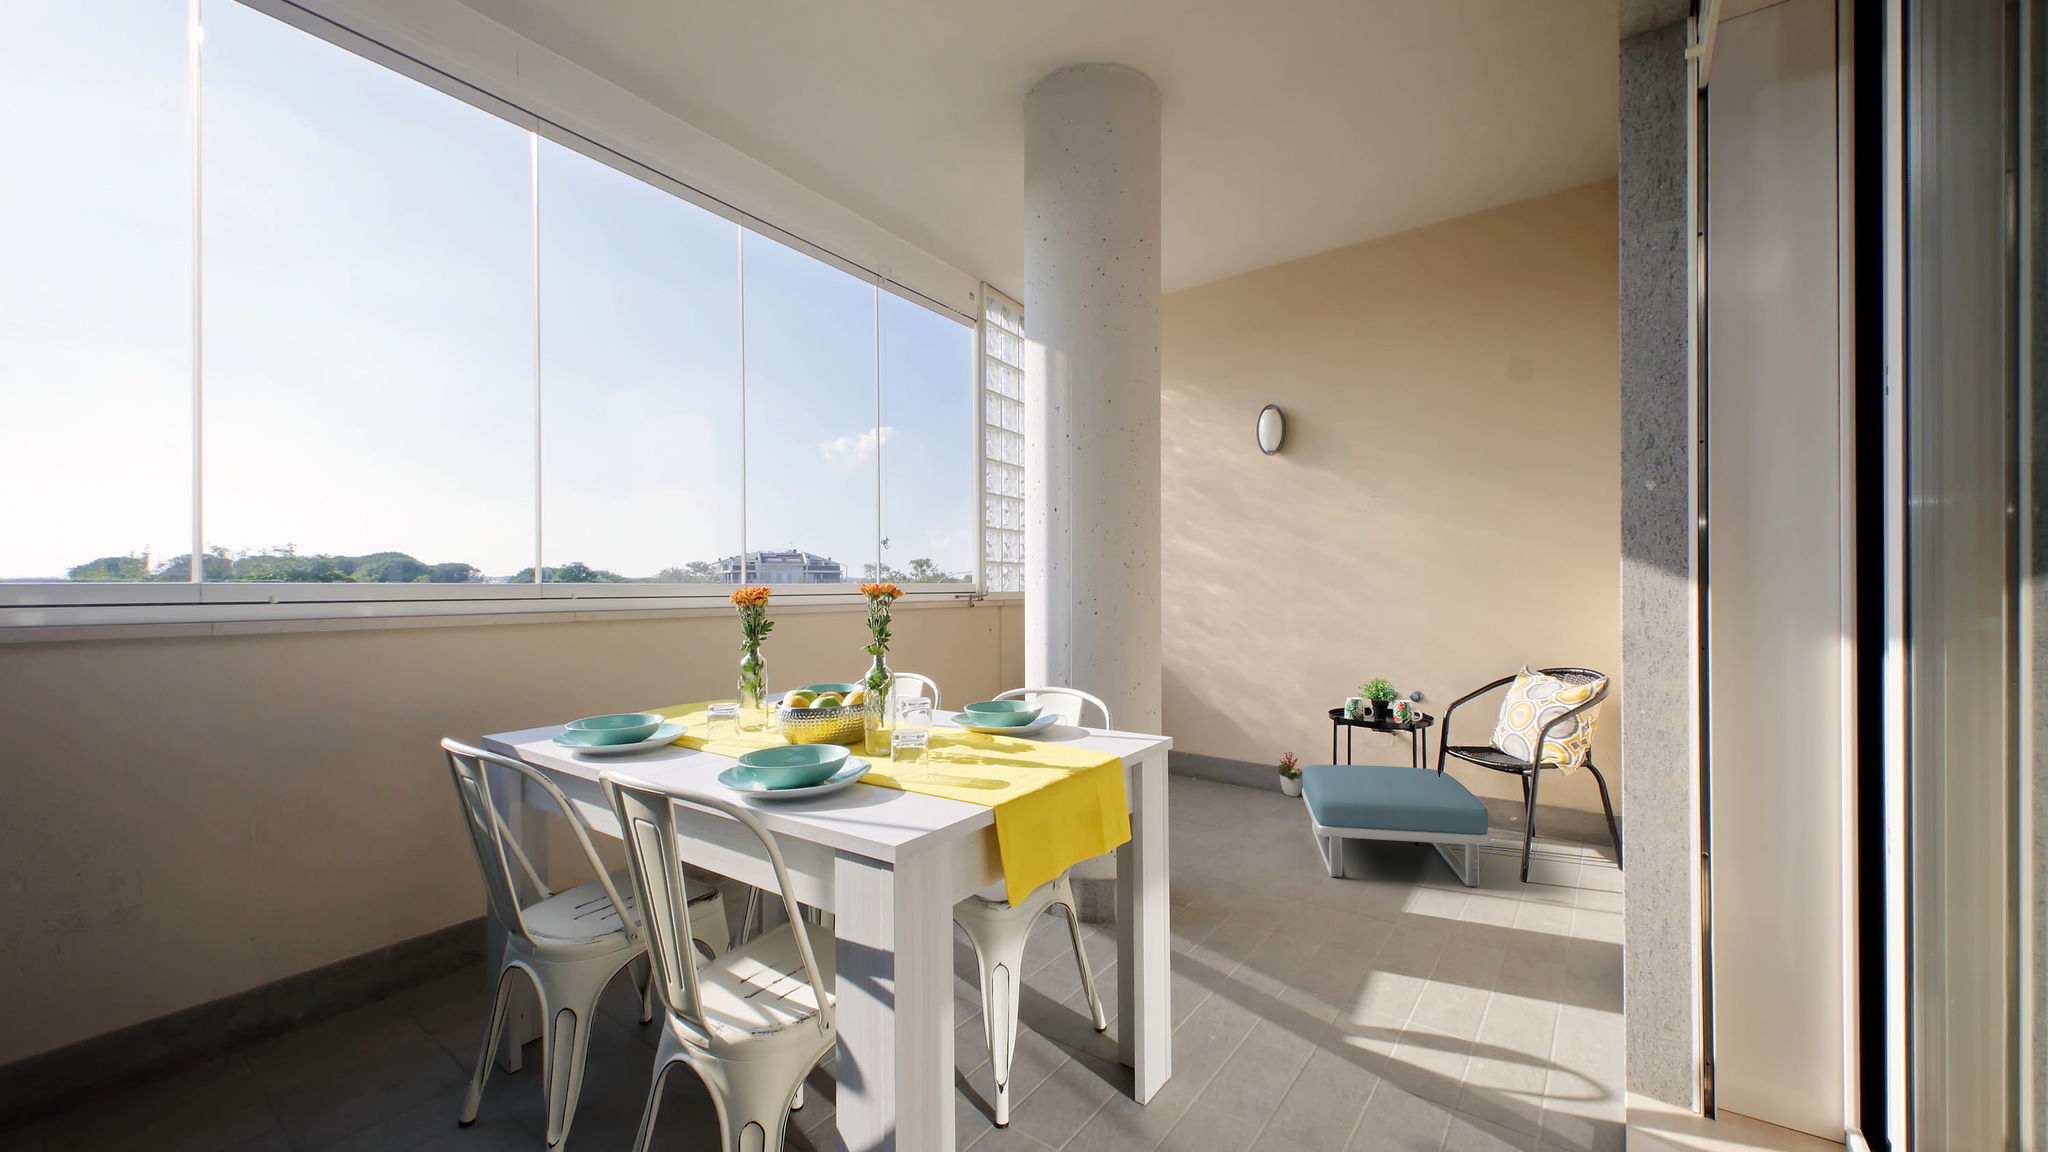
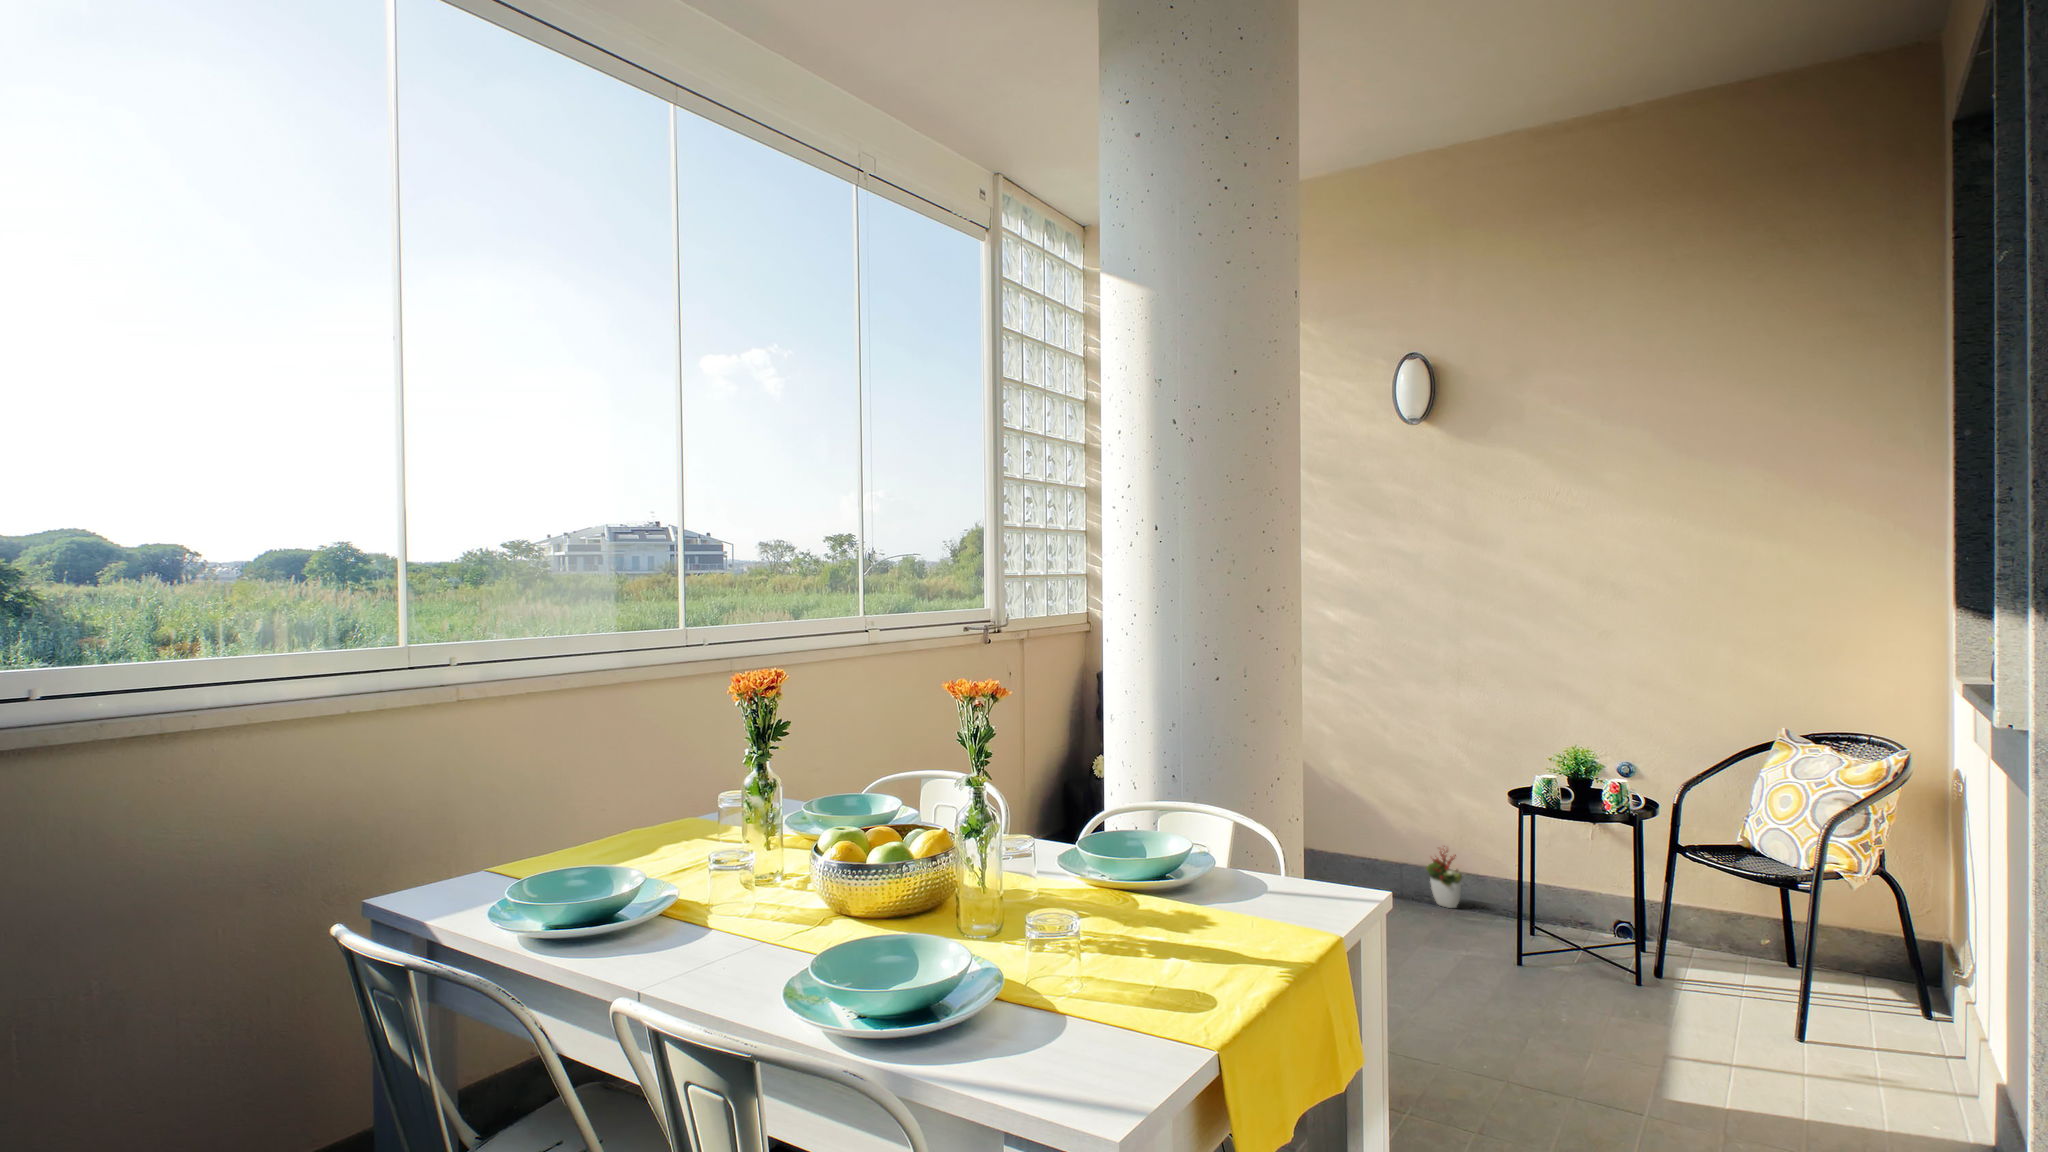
footstool: present [1302,765,1490,887] -> none [1475,872,1757,1049]

